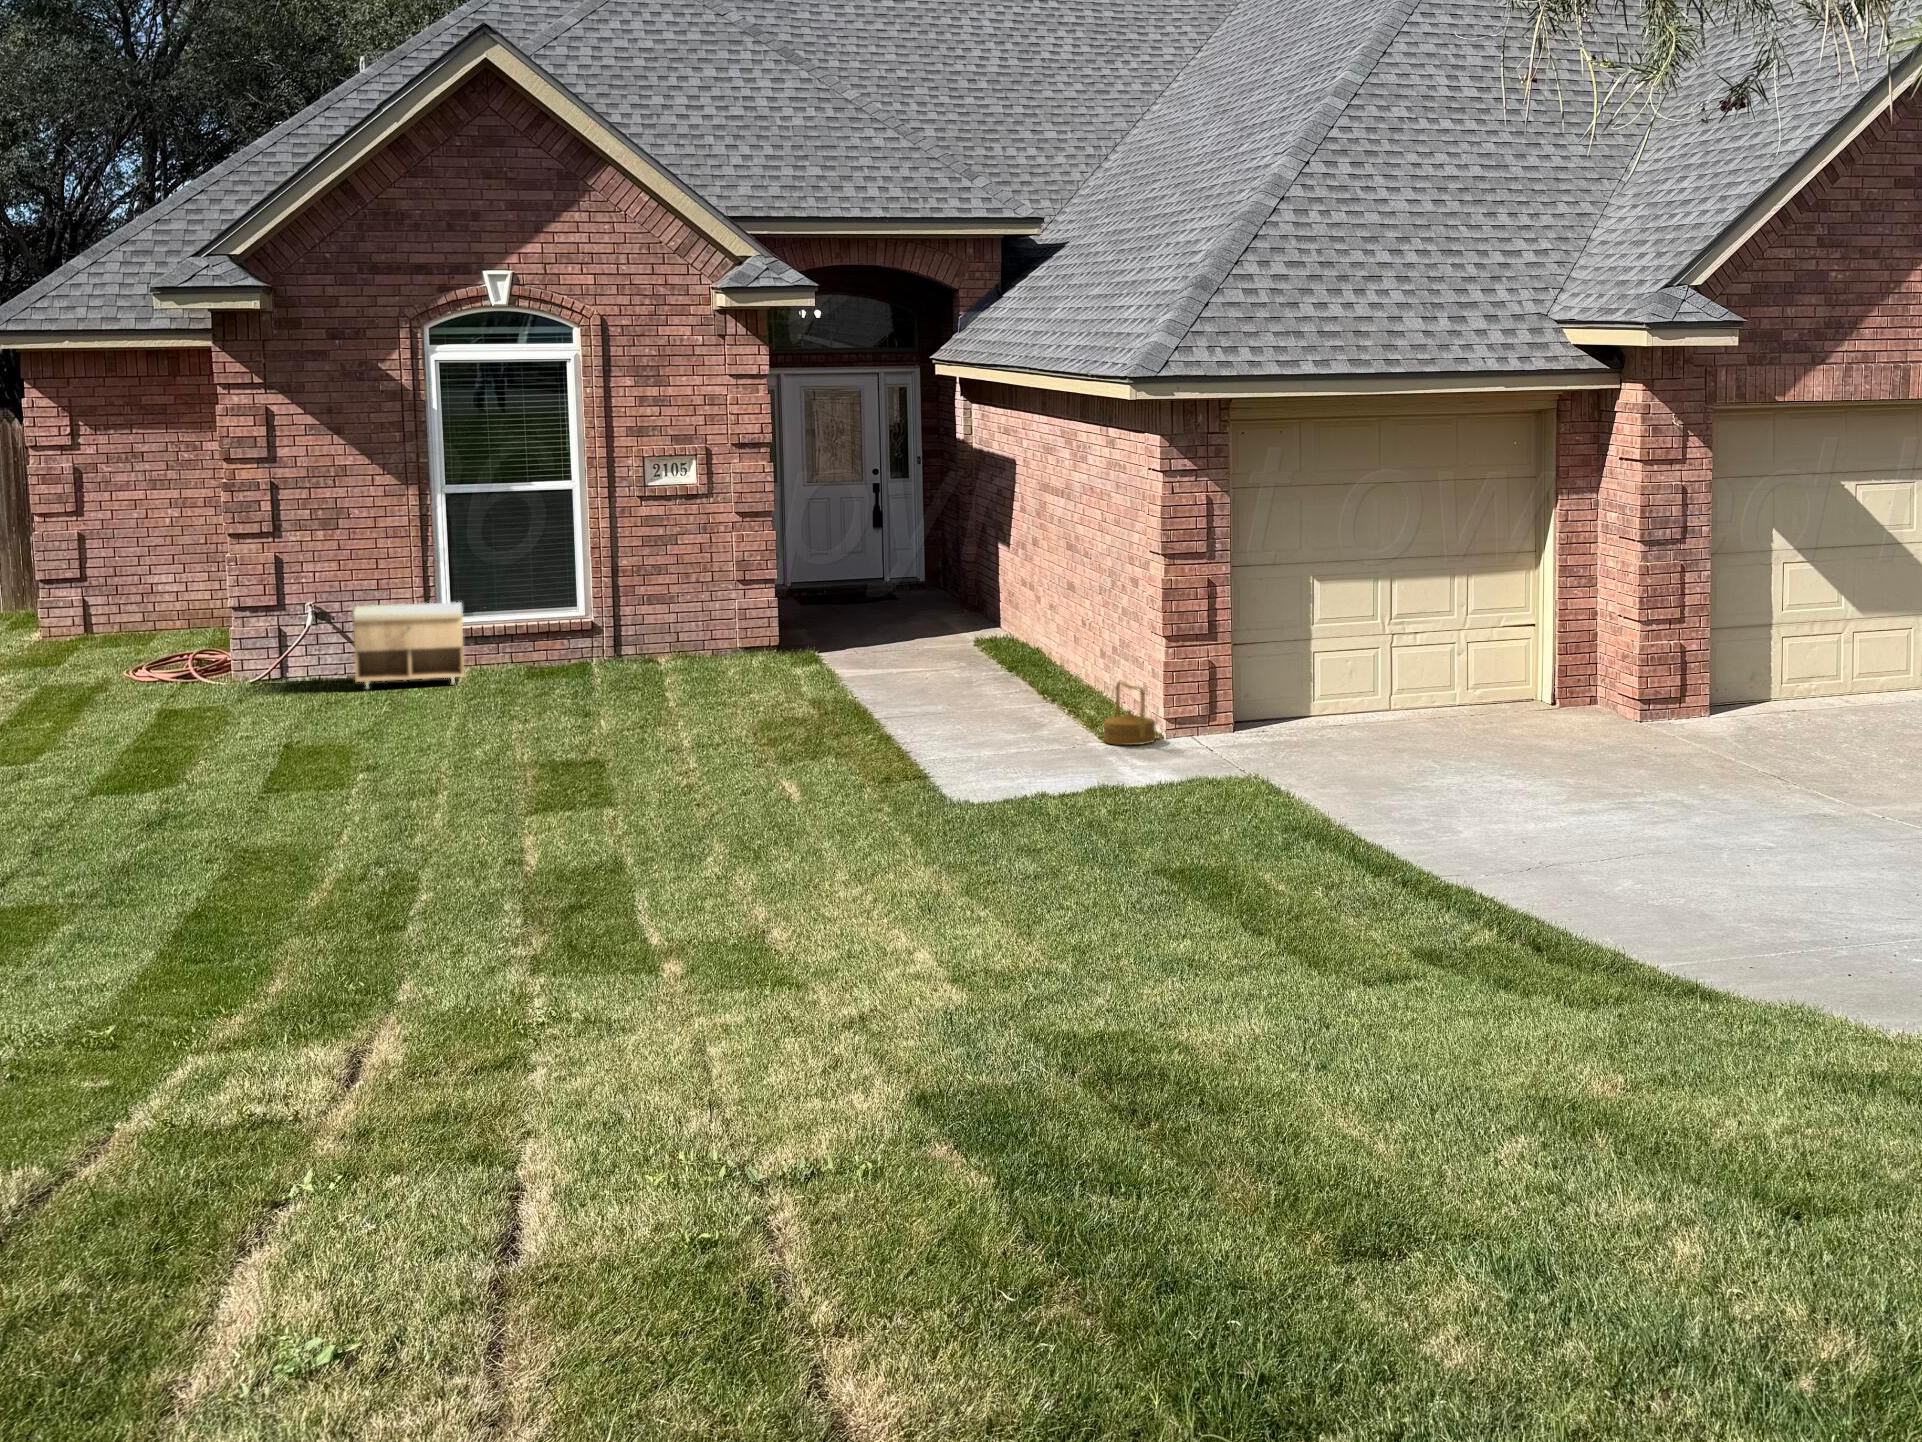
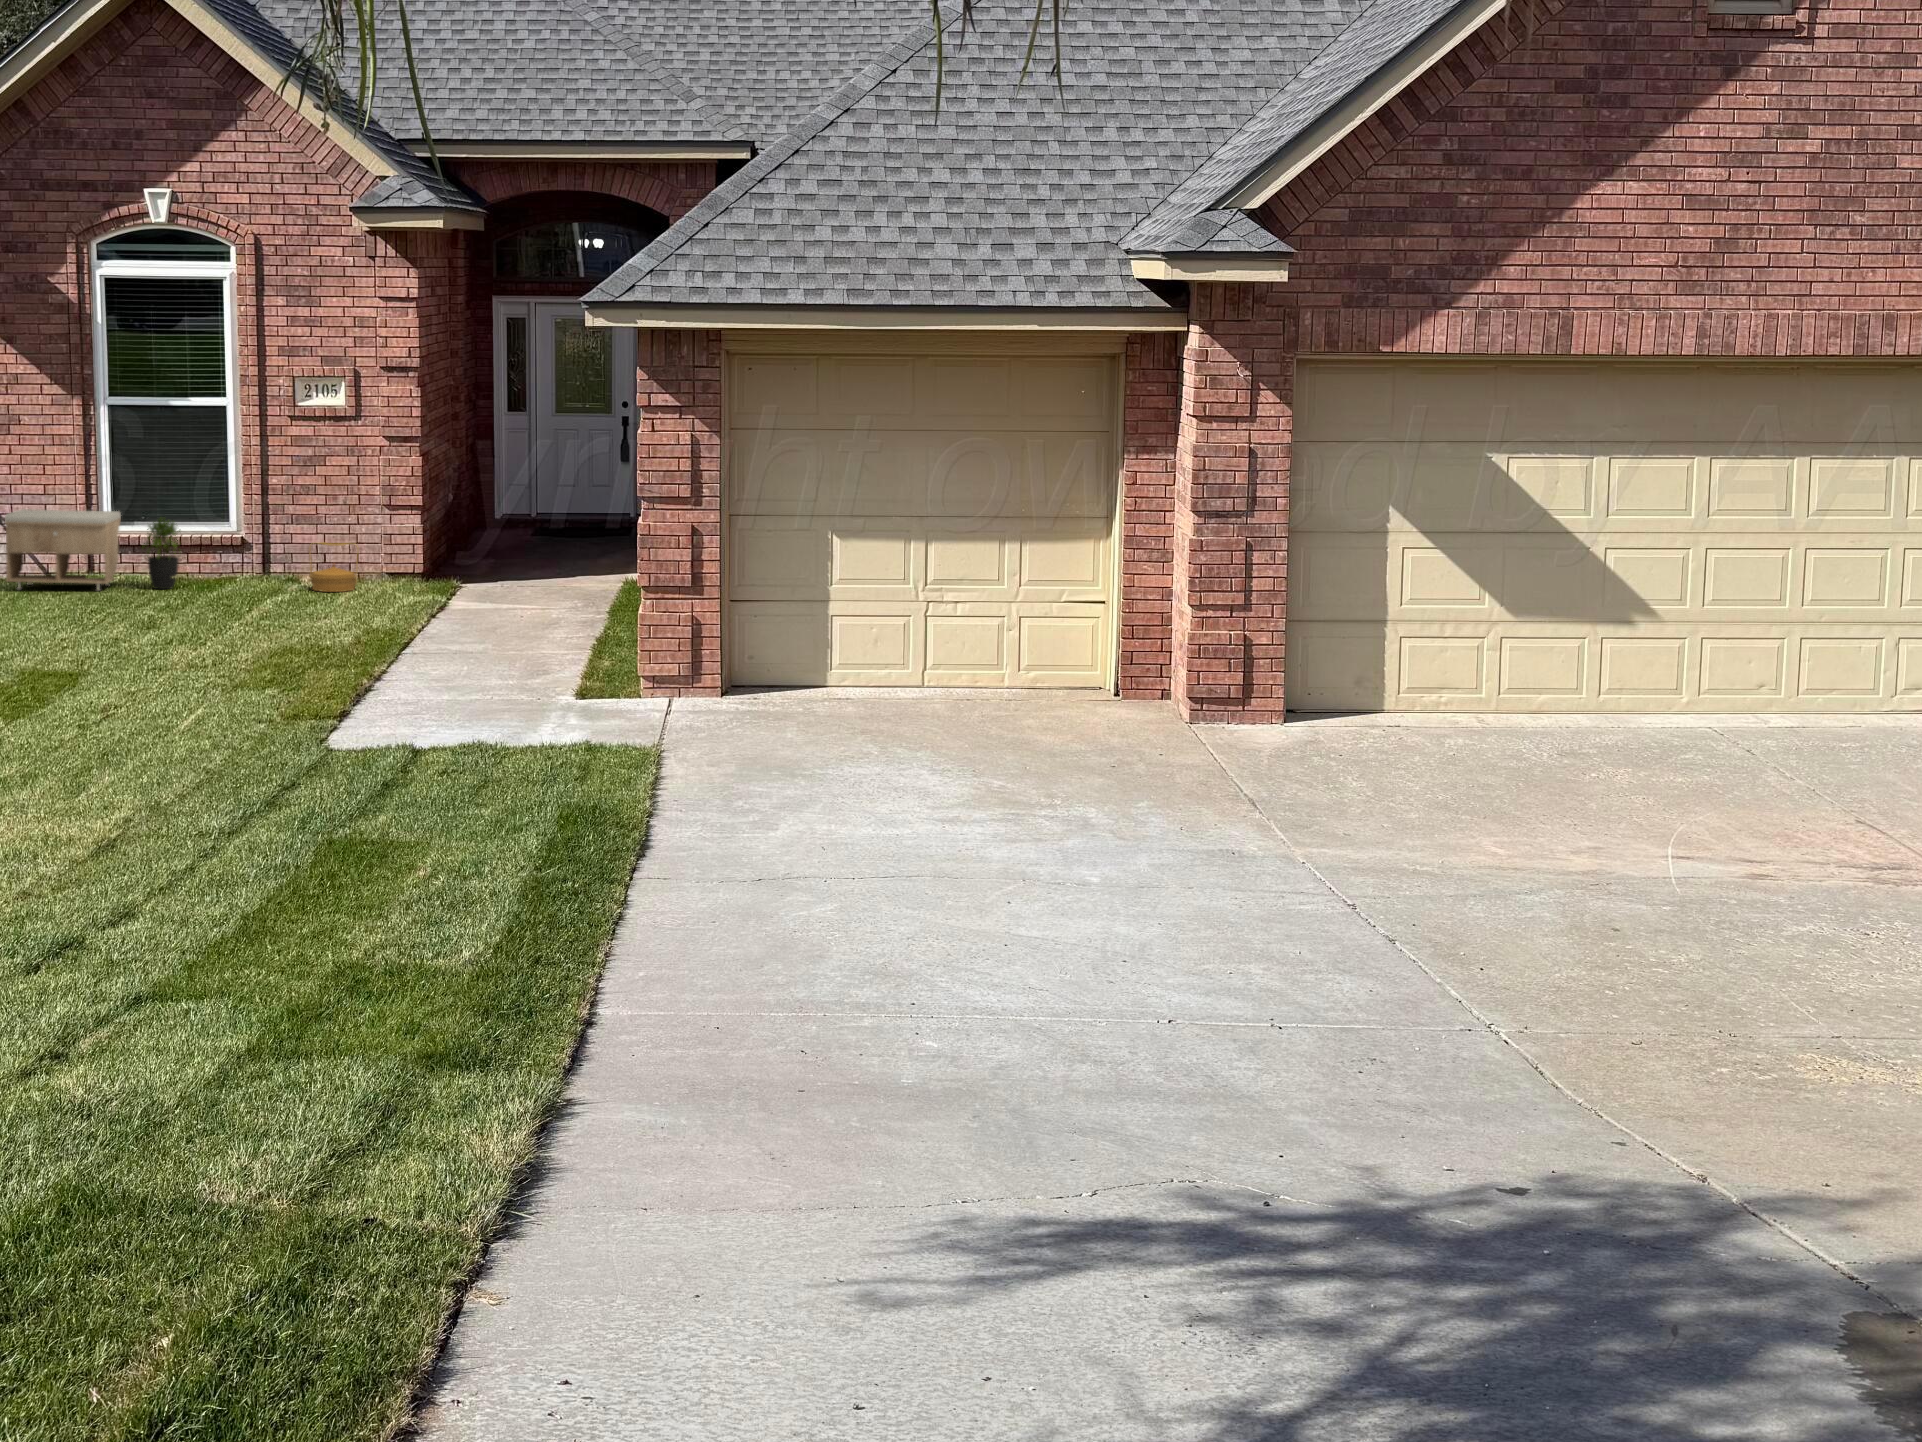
potted plant: none [491,604,536,679] -> present [142,517,180,589]
woven basket: present [1104,682,1156,745] -> present [310,542,357,592]

